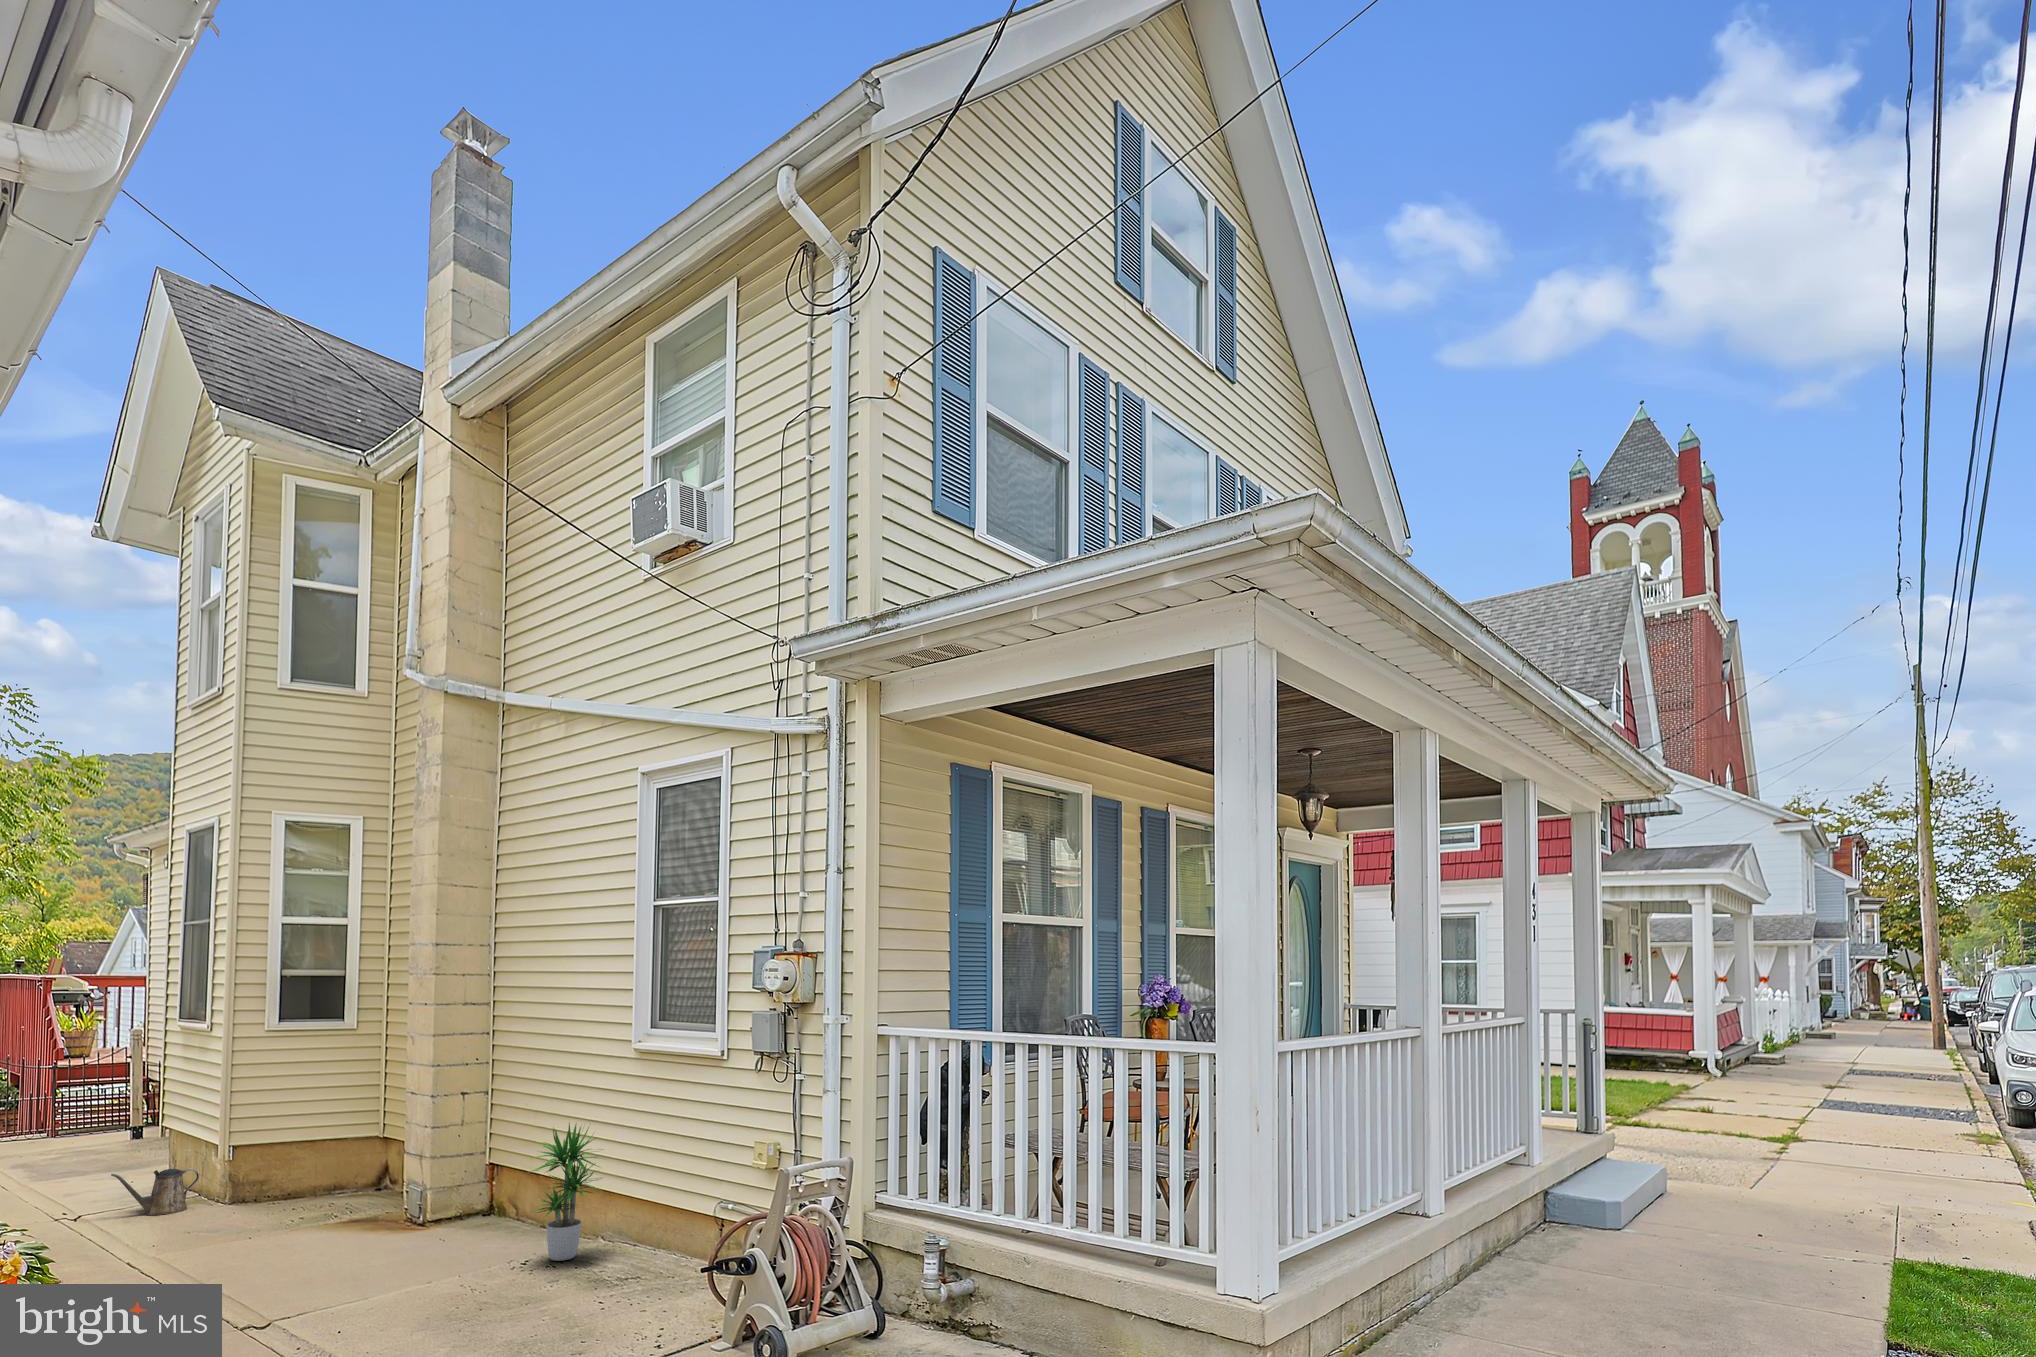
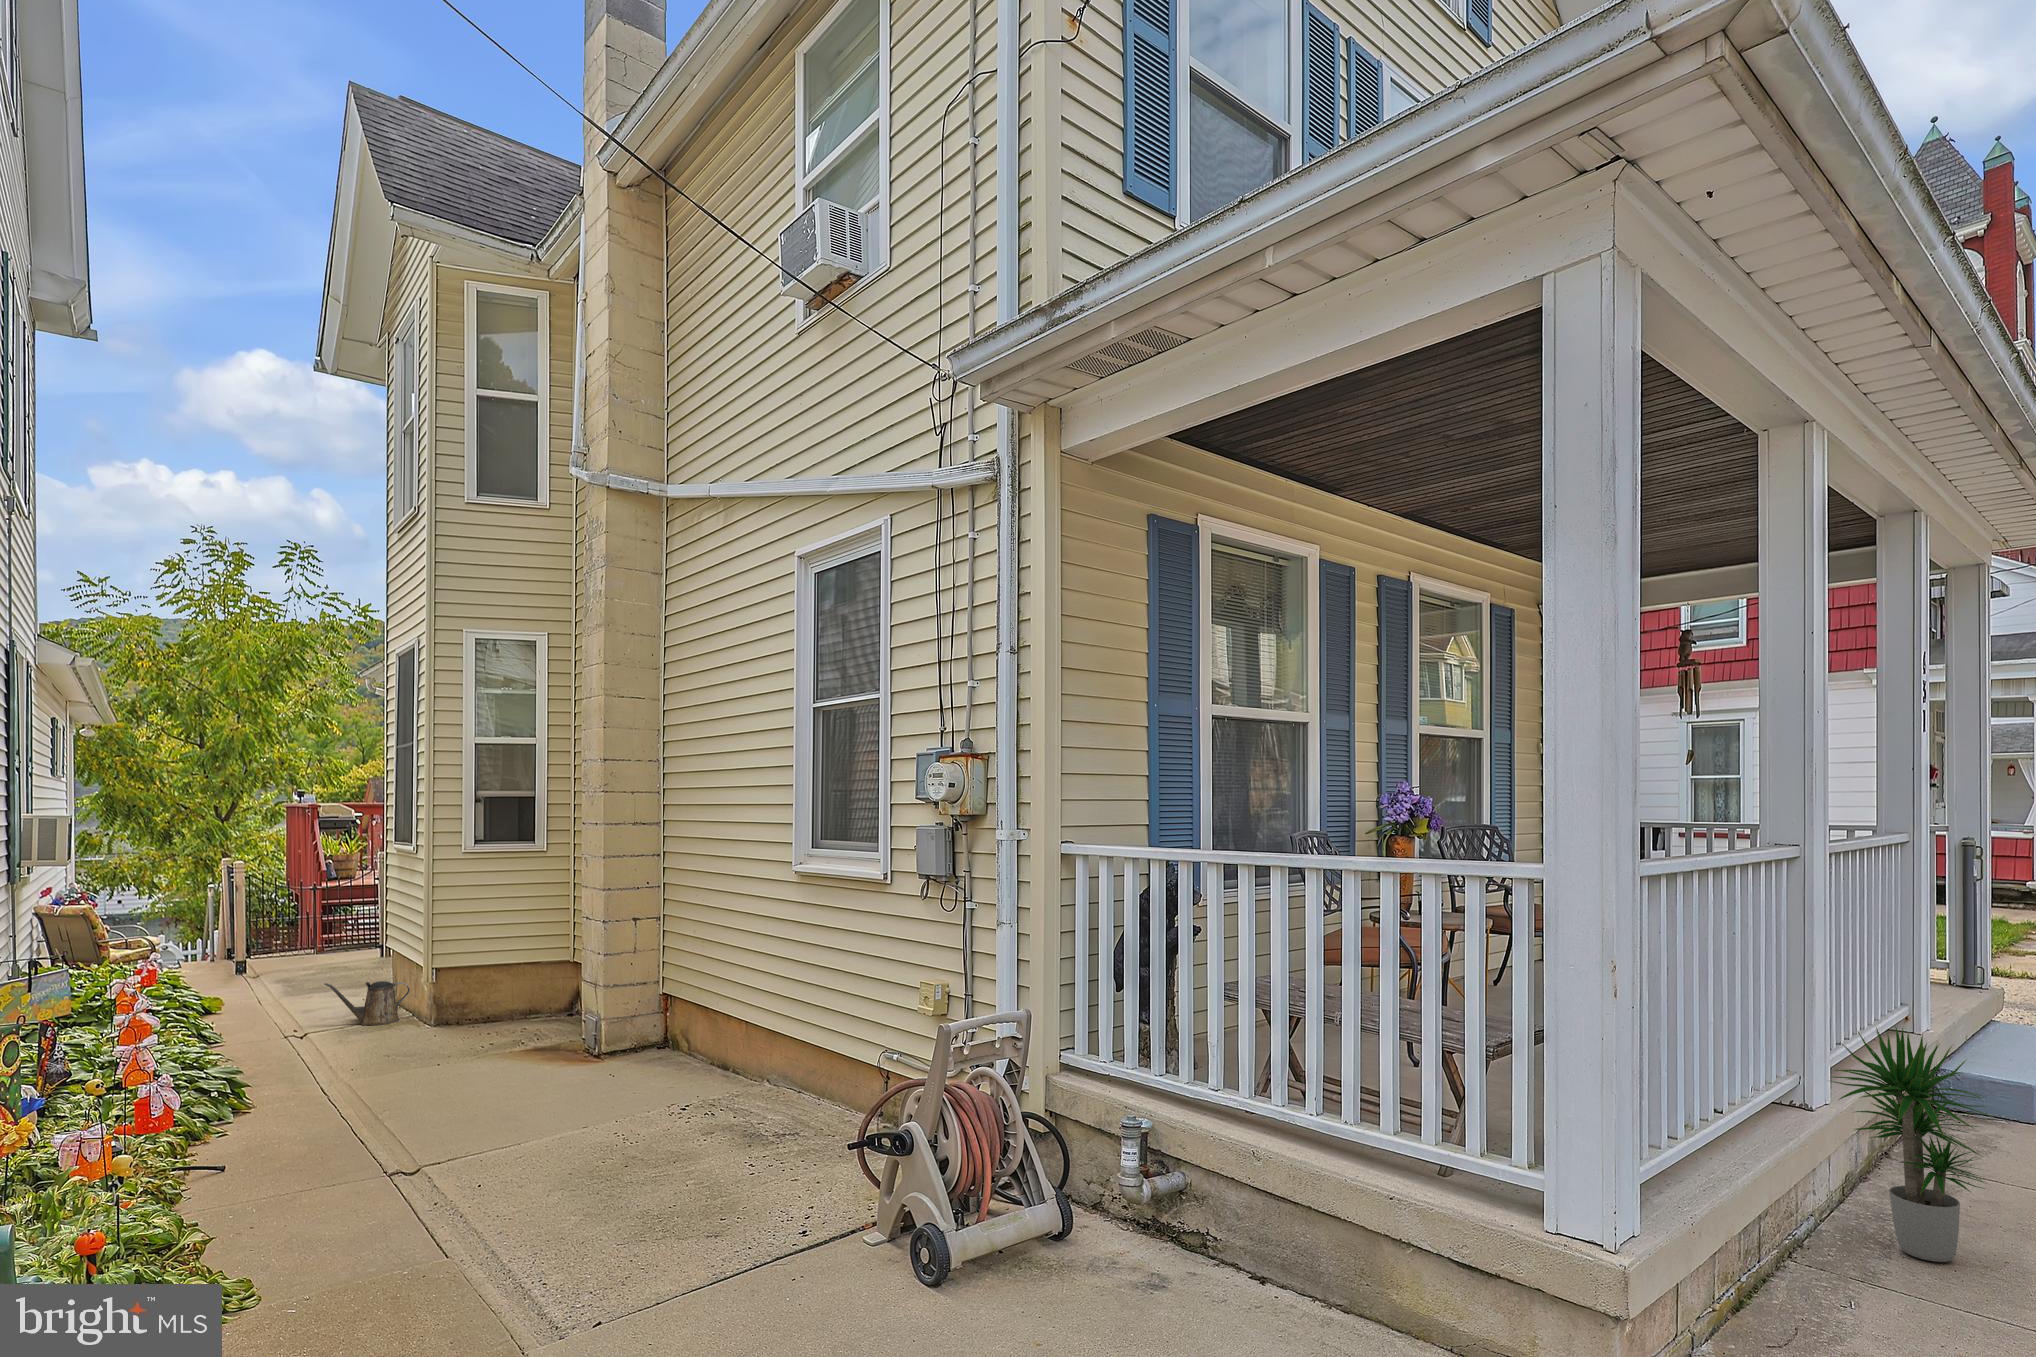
potted plant: present [529,1123,604,1261] -> present [1831,1028,1990,1262]

